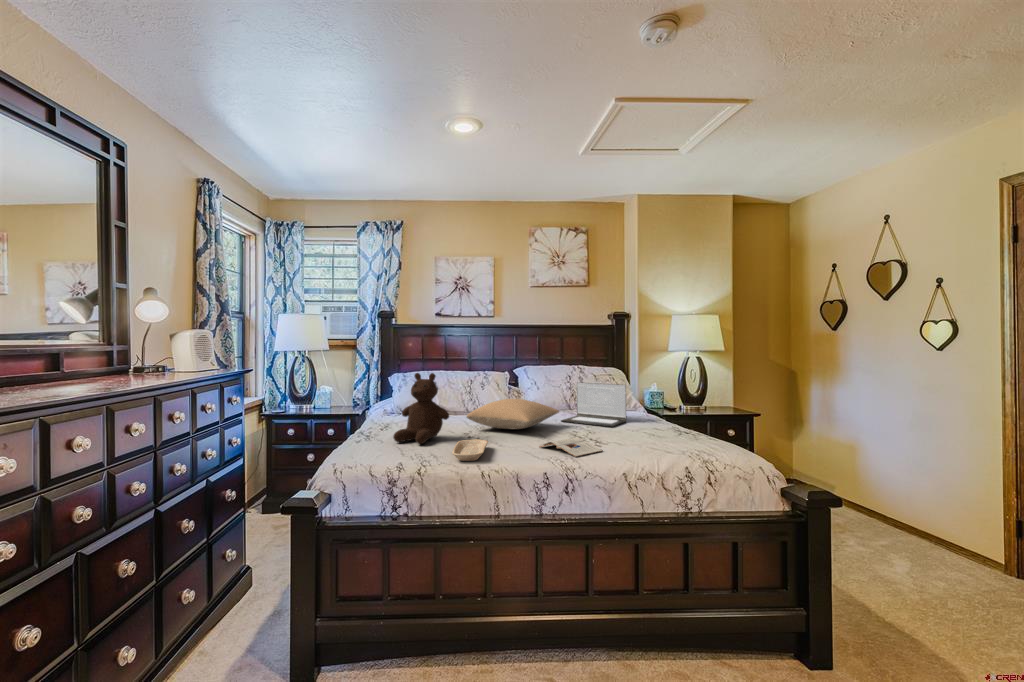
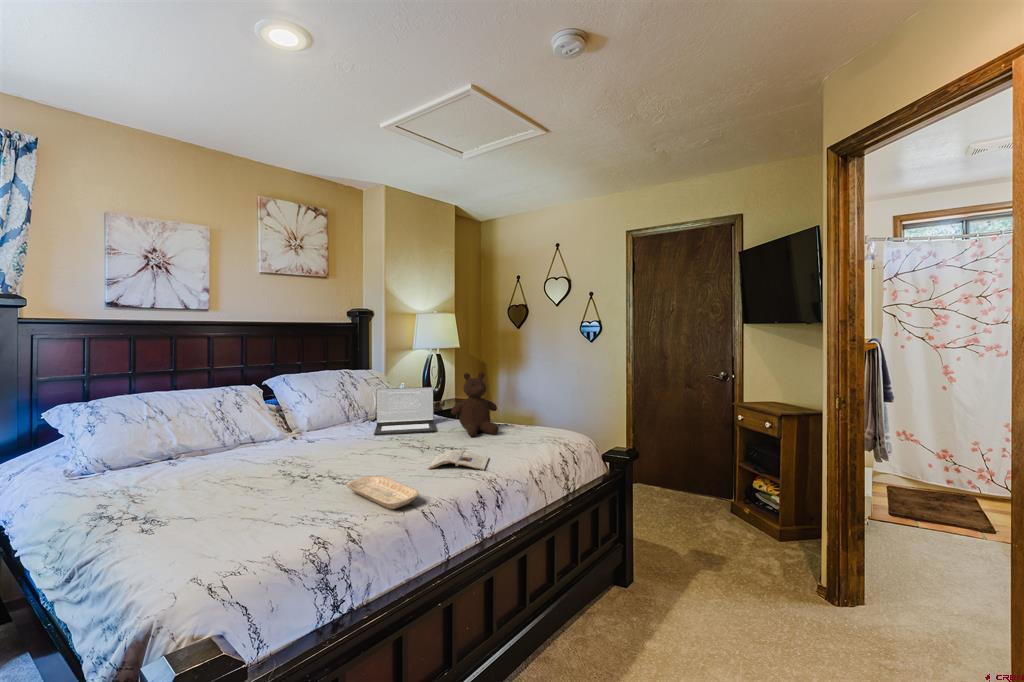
teddy bear: present [393,373,449,444] -> present [451,372,498,437]
pillow: present [467,399,559,429] -> none [295,417,392,458]

